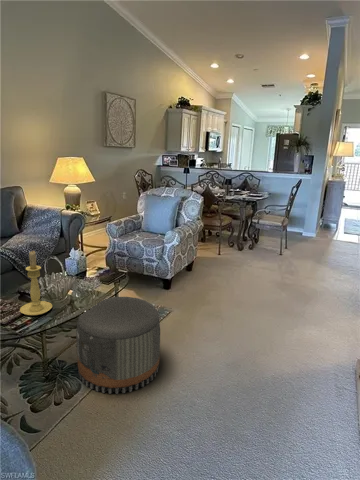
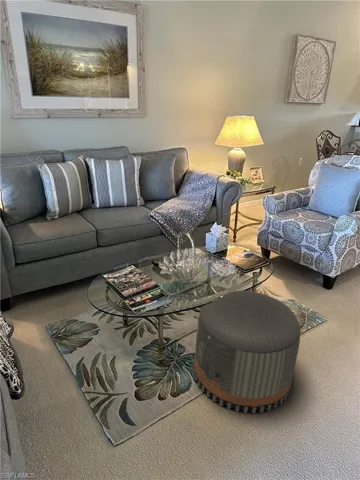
candle holder: present [20,251,52,315] -> none [144,223,177,294]

